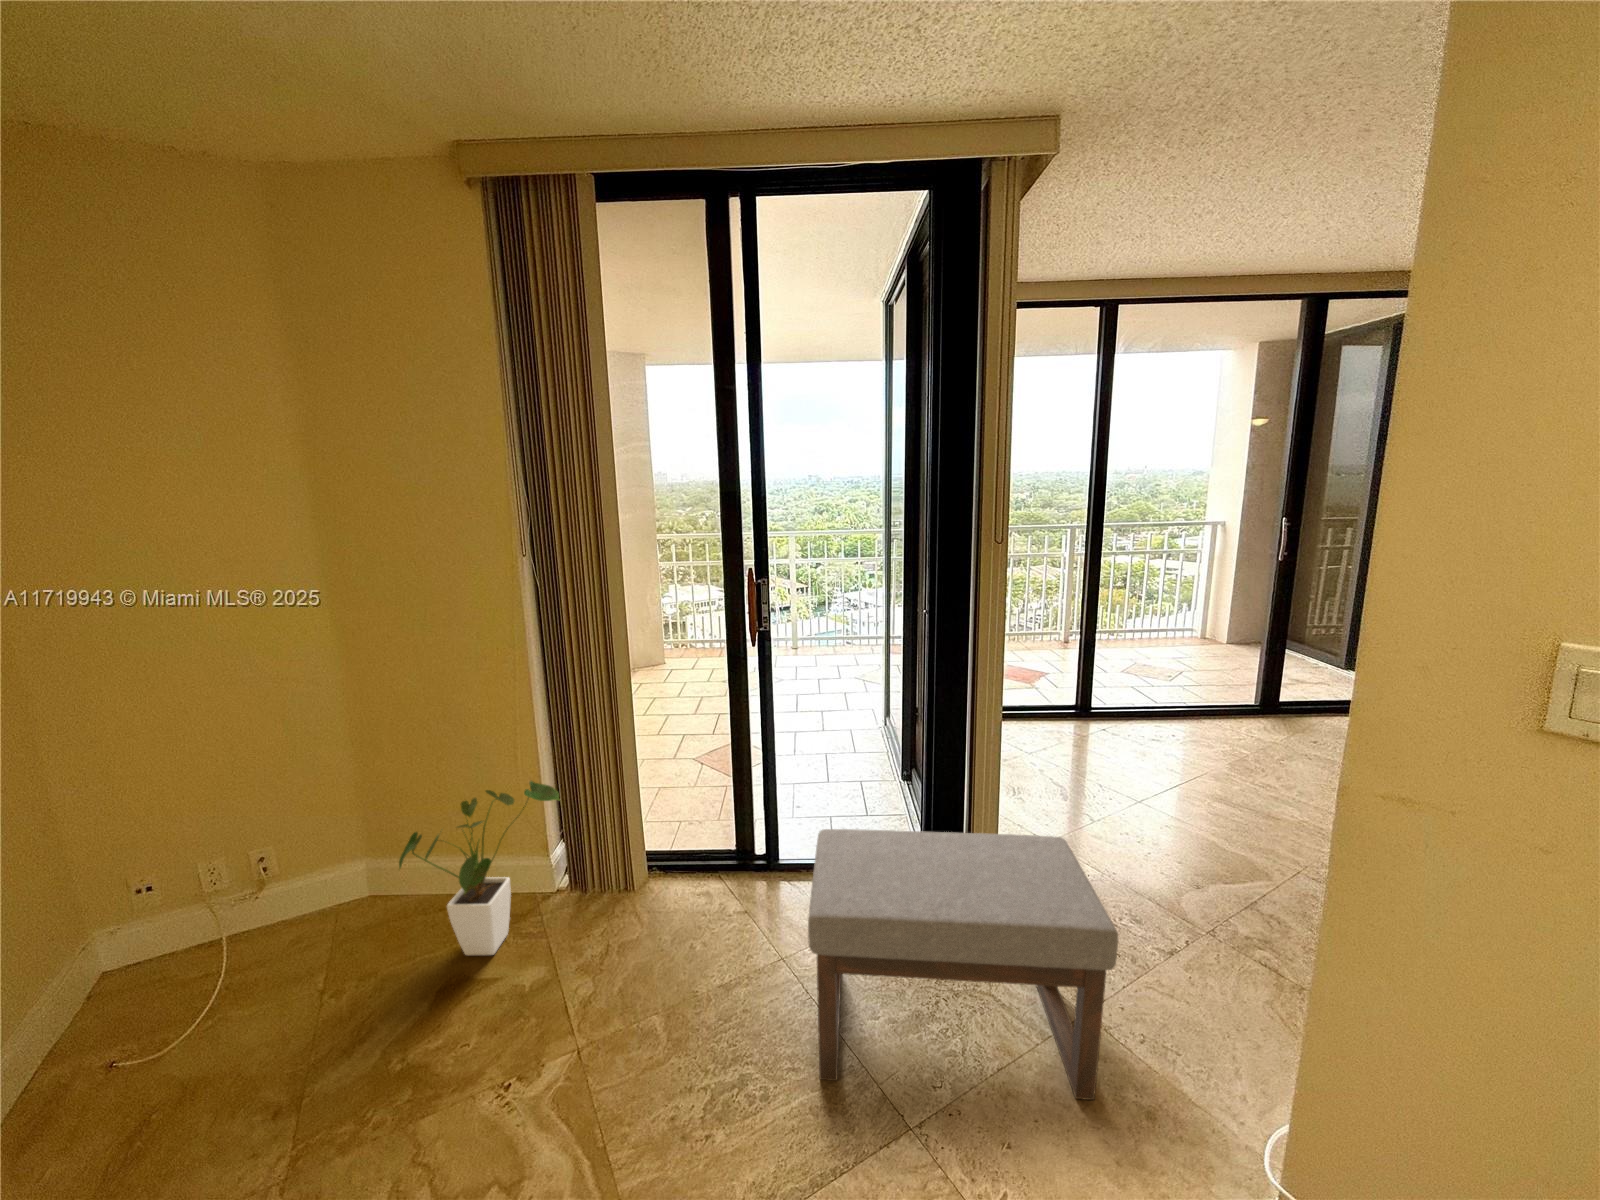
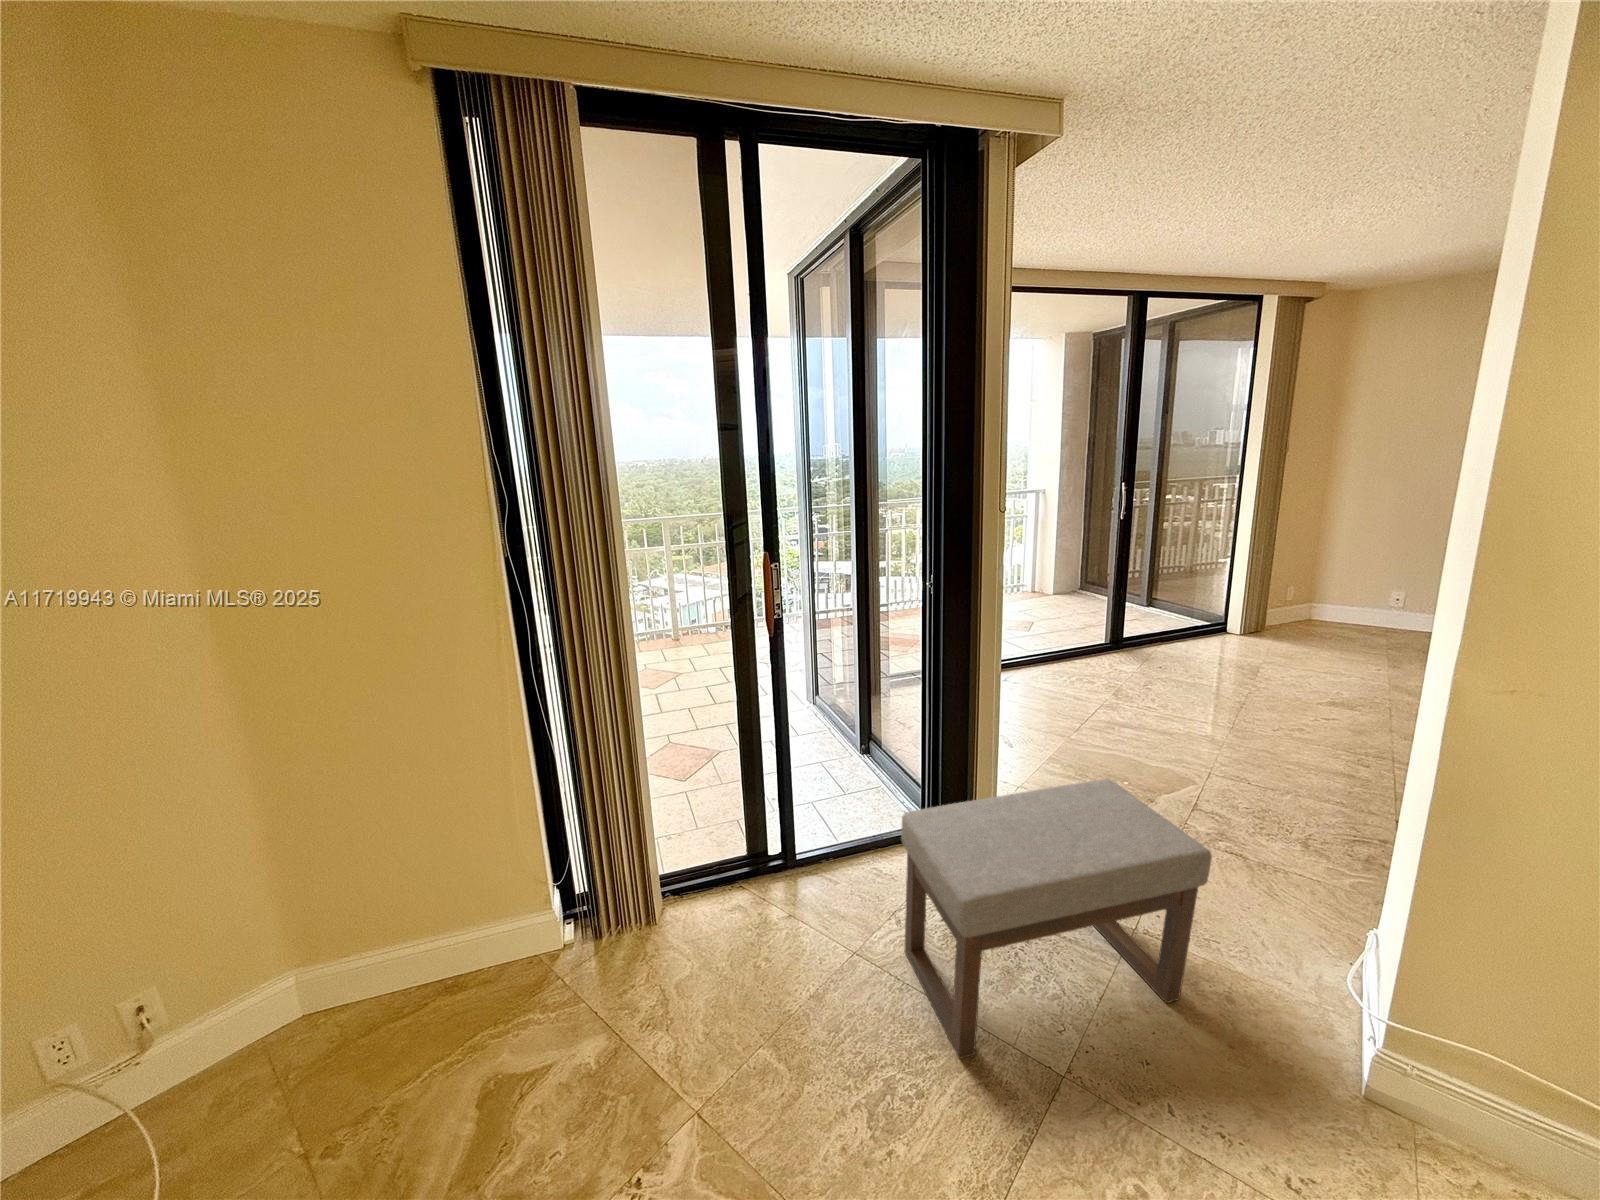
house plant: present [399,781,559,955] -> none [421,821,578,1052]

